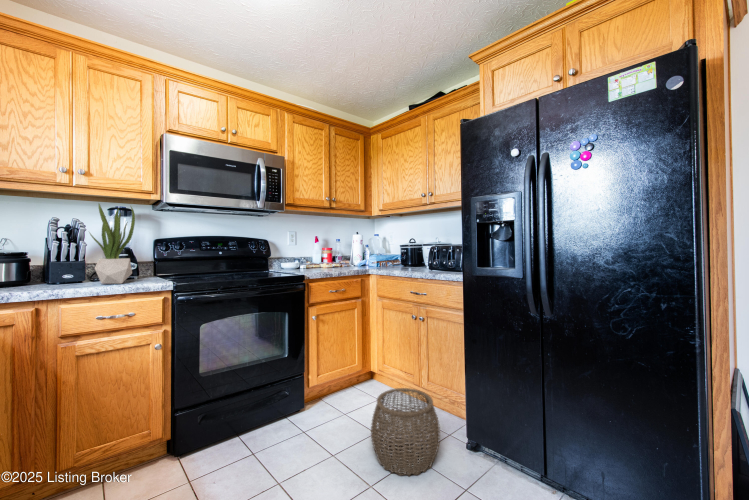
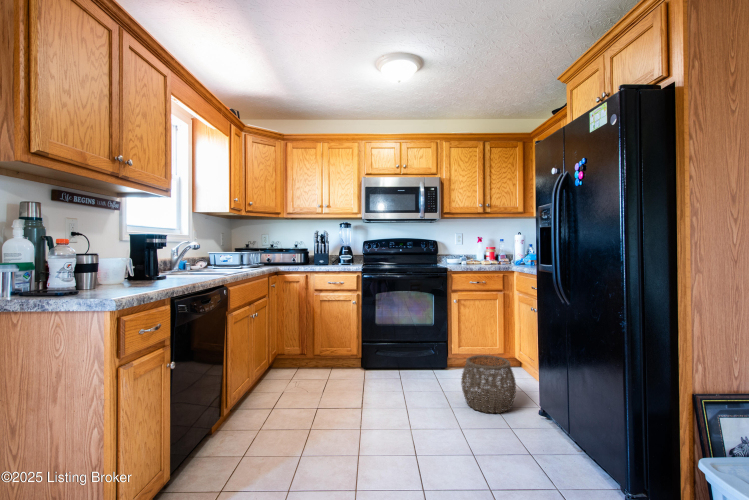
potted plant: present [90,204,135,284] -> none [327,223,346,267]

